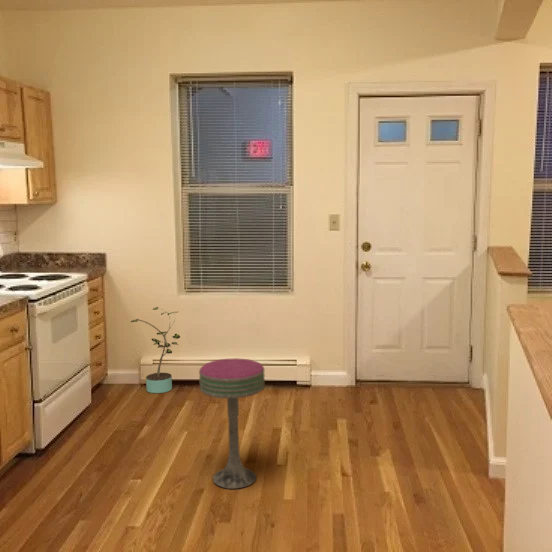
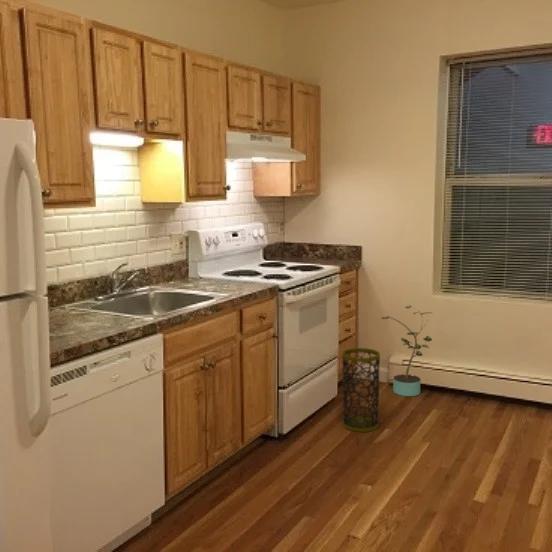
trash can: none [98,351,138,433] -> present [342,348,380,432]
bar stool: present [199,358,265,489] -> none [439,372,519,523]

